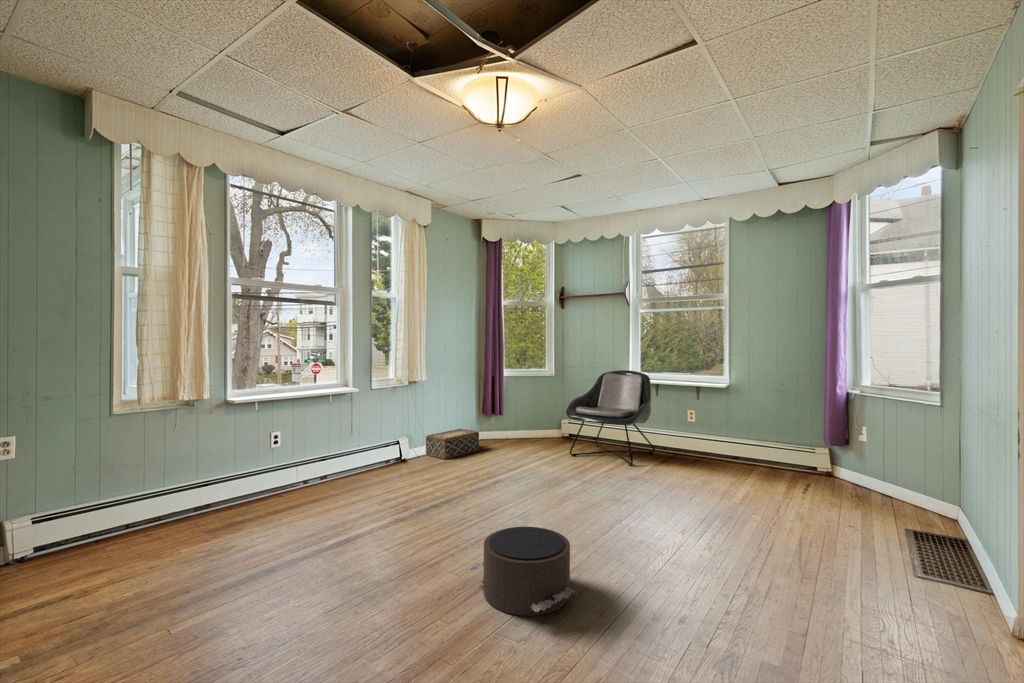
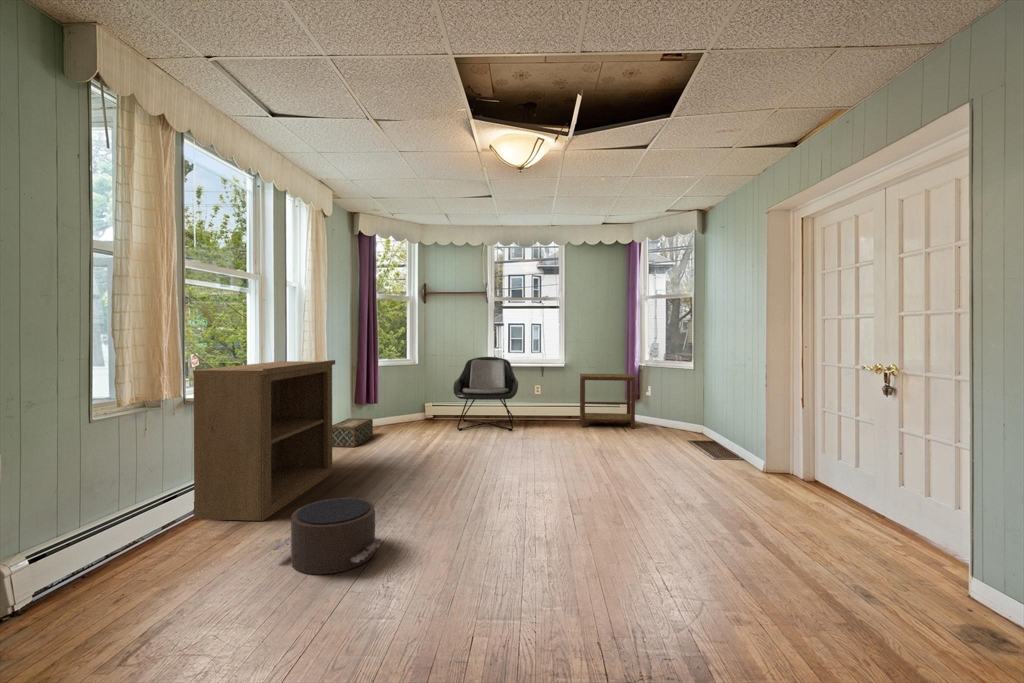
bookshelf: none [229,370,385,520] -> present [193,360,335,521]
side table: none [737,399,832,490] -> present [580,374,635,428]
pouf: present [469,527,576,616] -> present [272,498,383,574]

